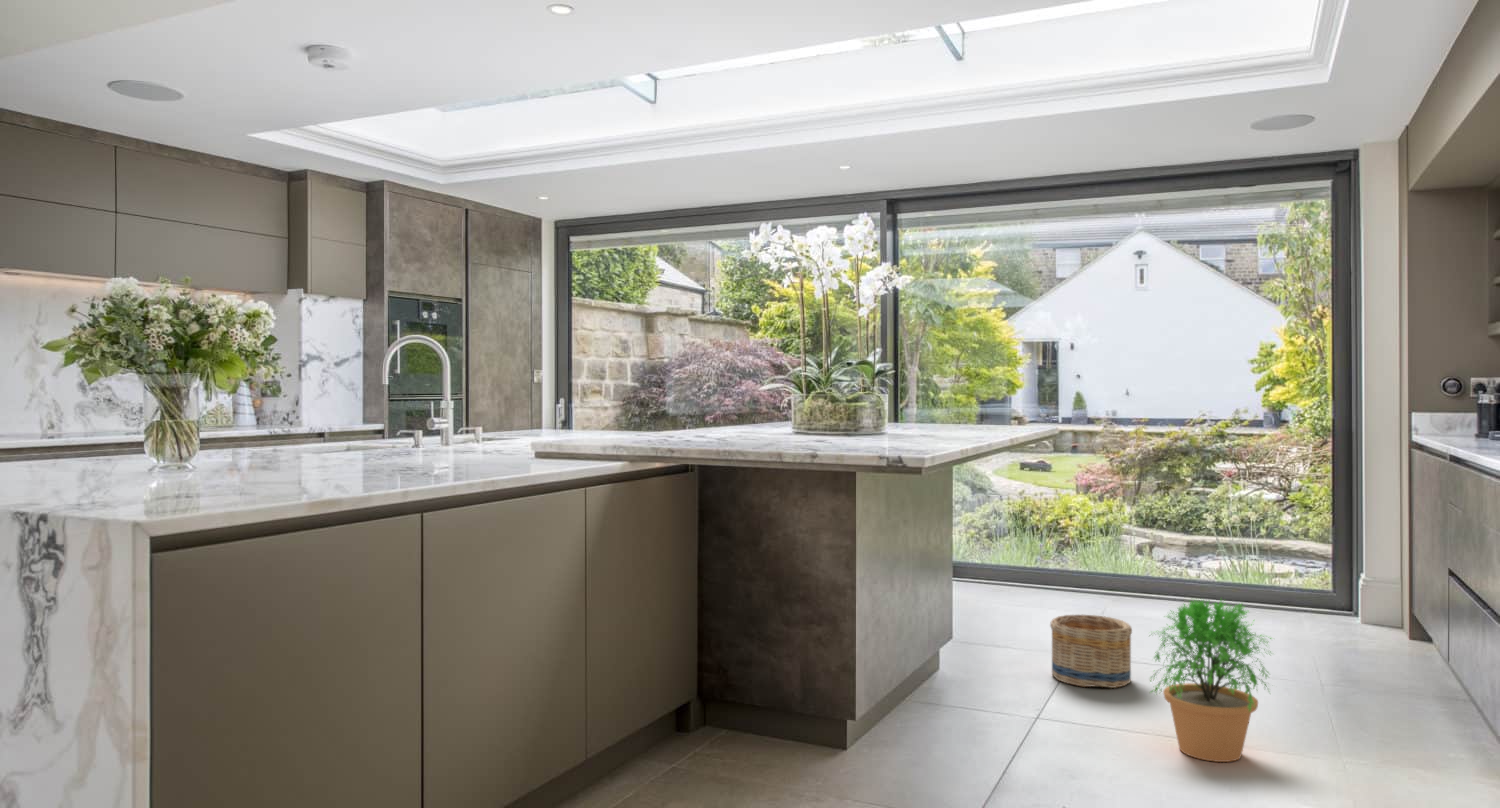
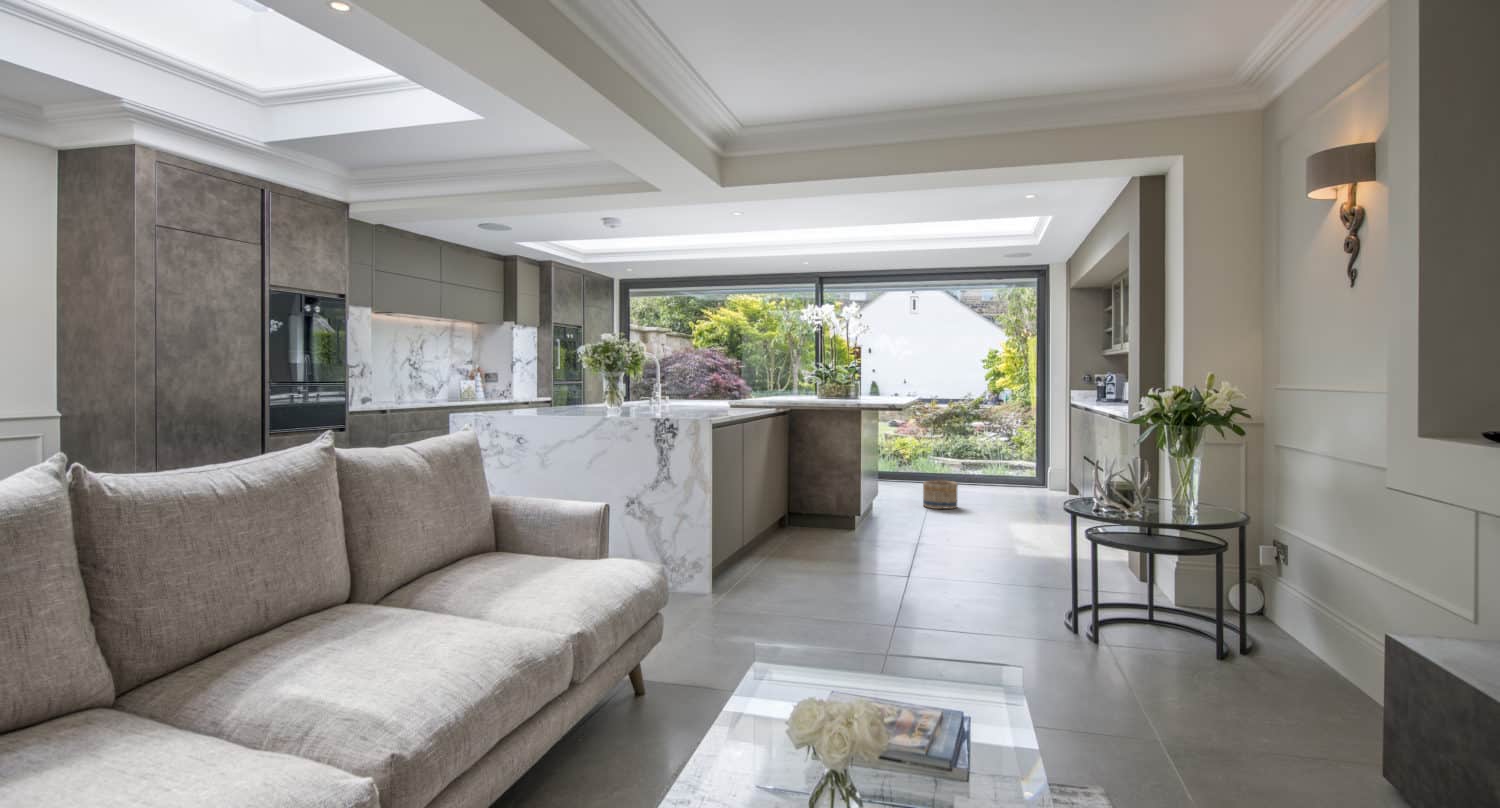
potted plant: present [1150,600,1271,762] -> none [969,461,1021,525]

